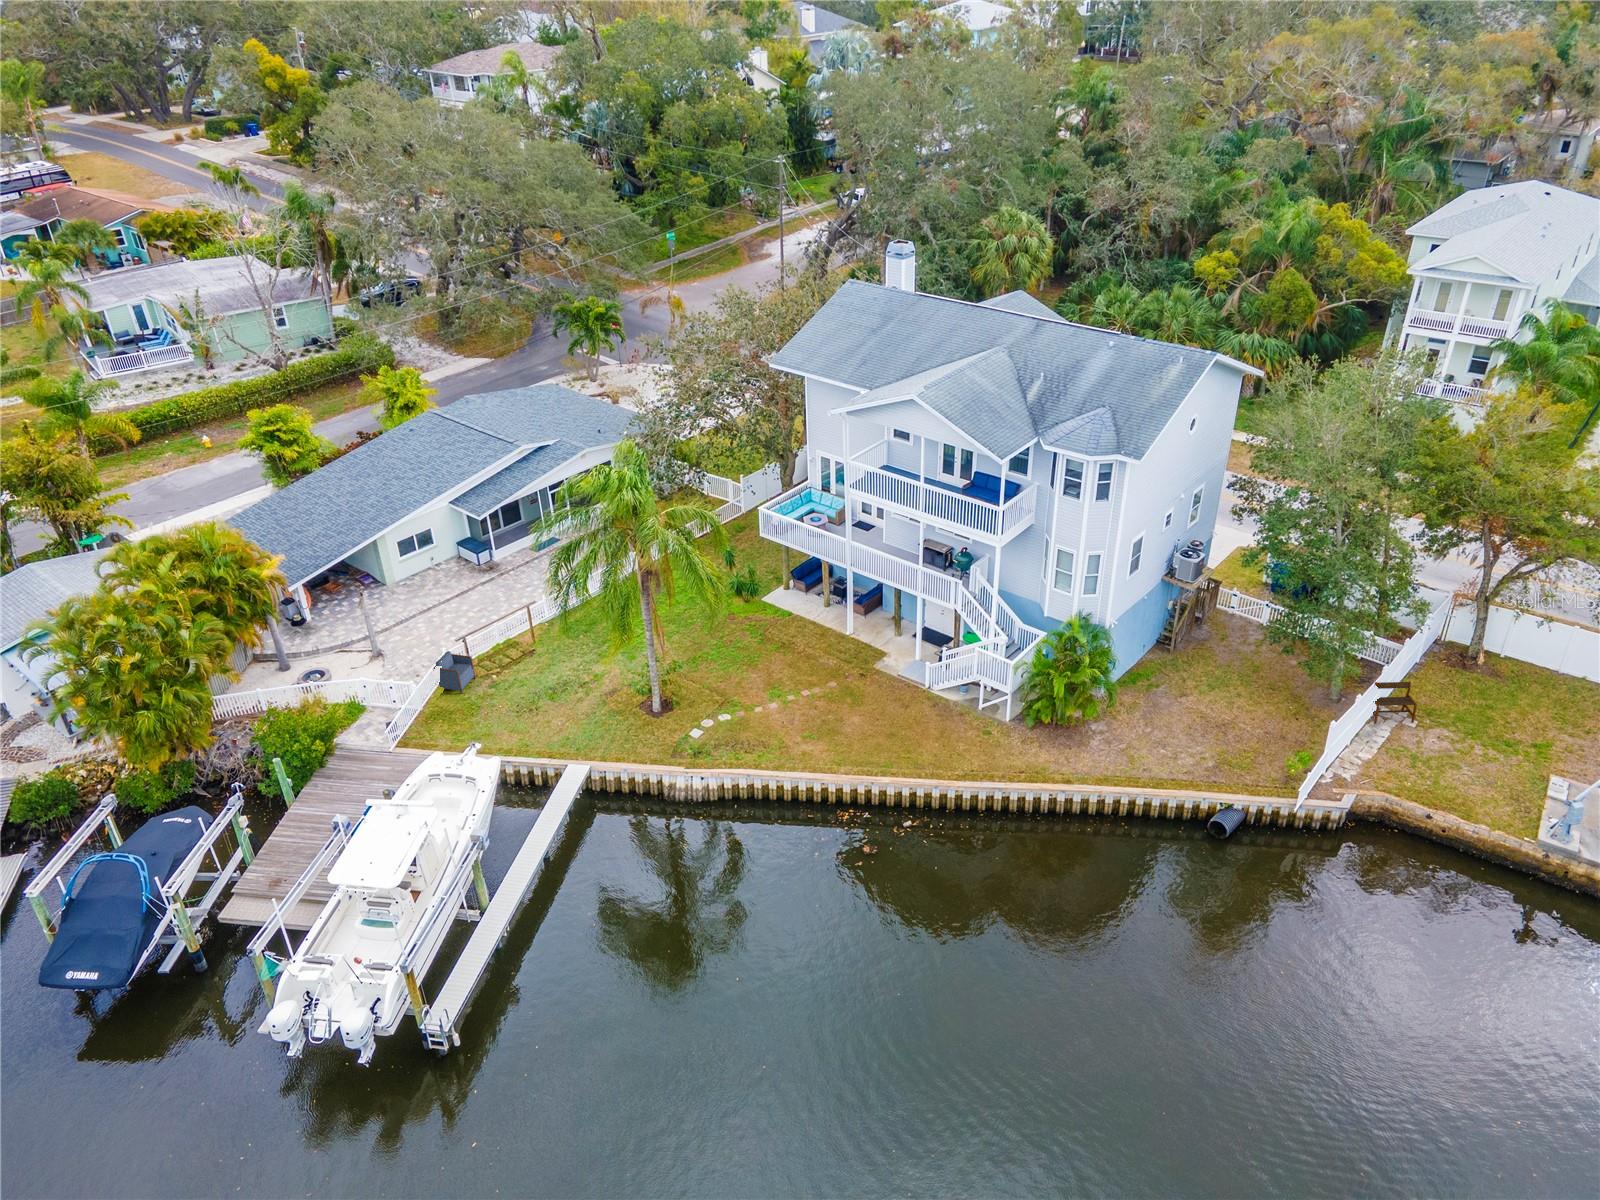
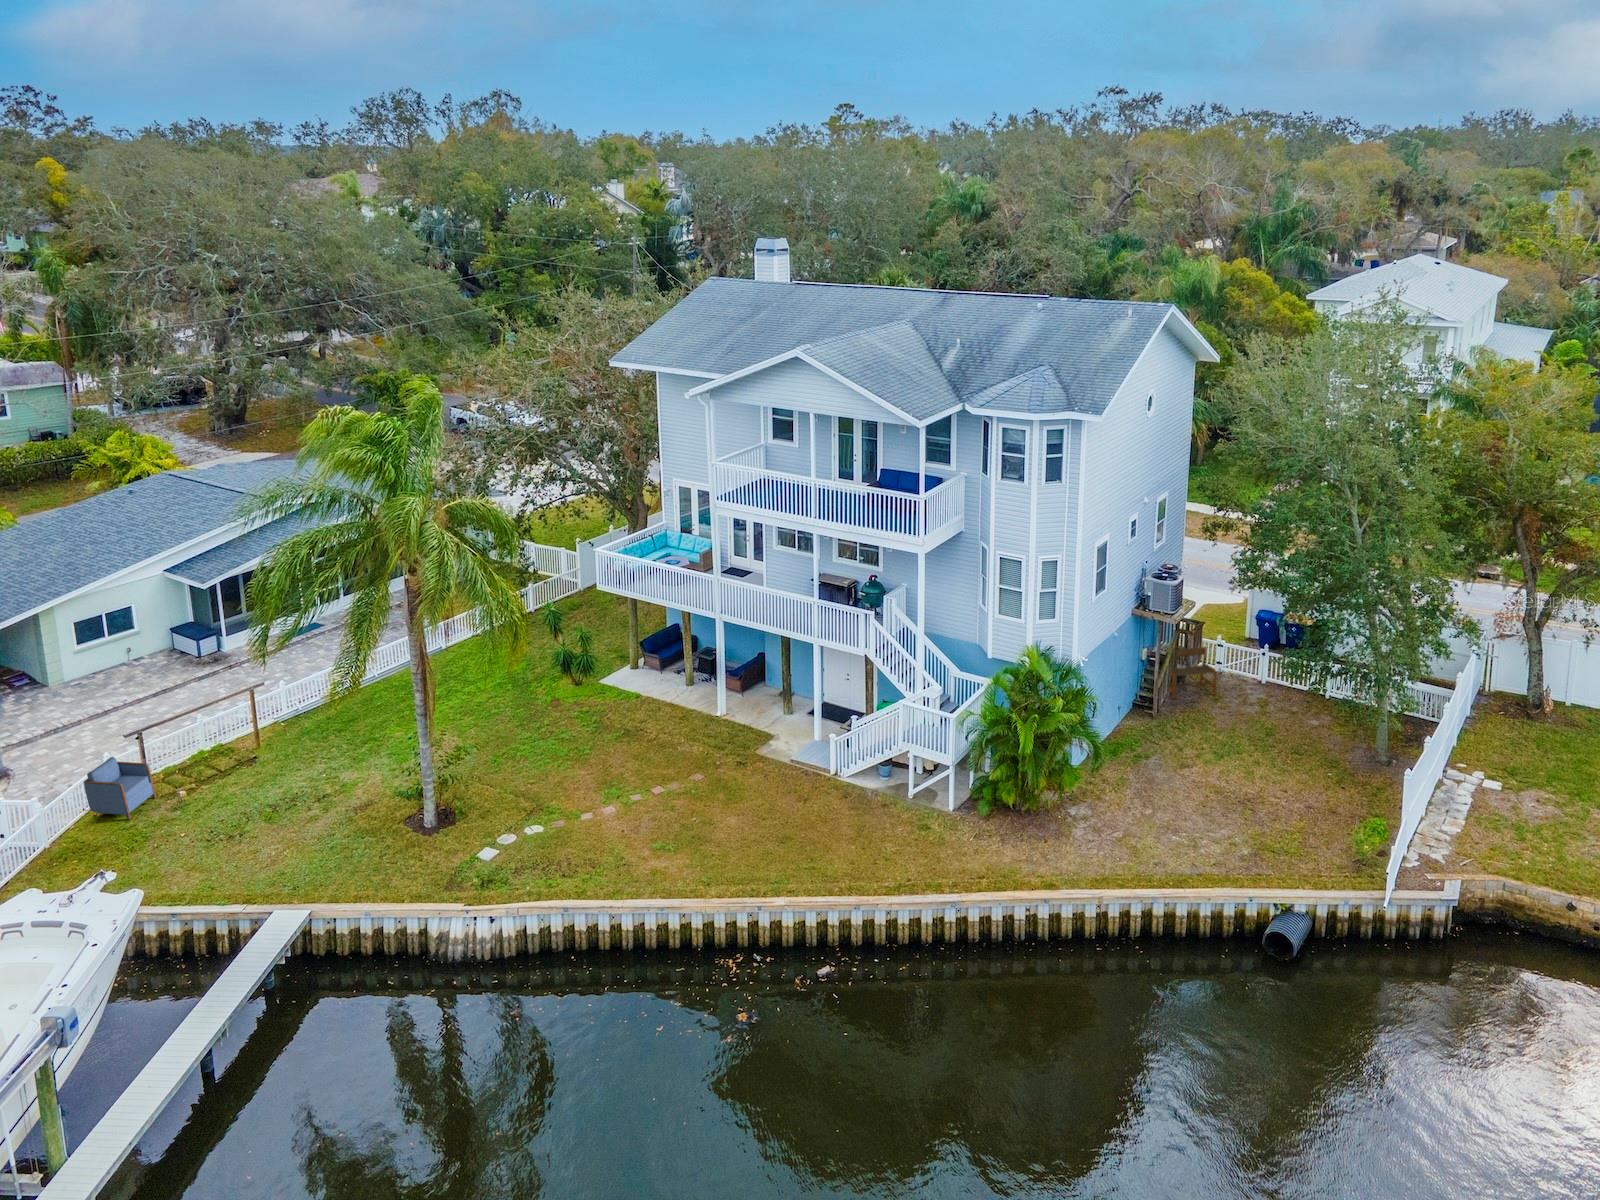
bench: present [1373,682,1417,724] -> present [1168,647,1217,699]

